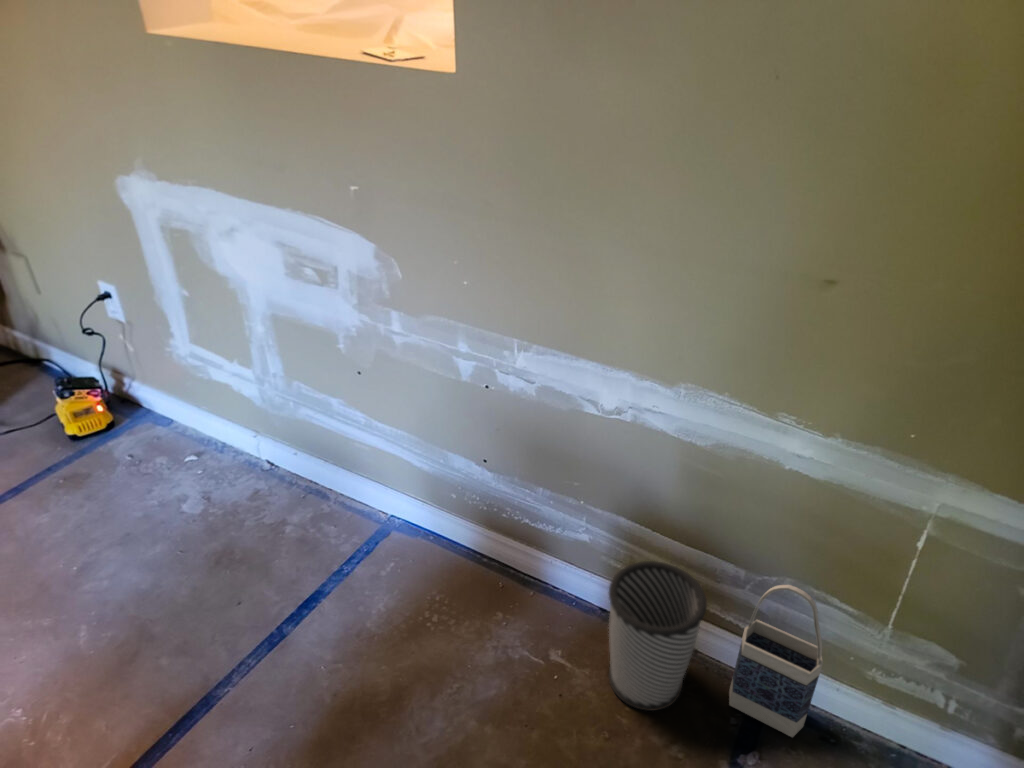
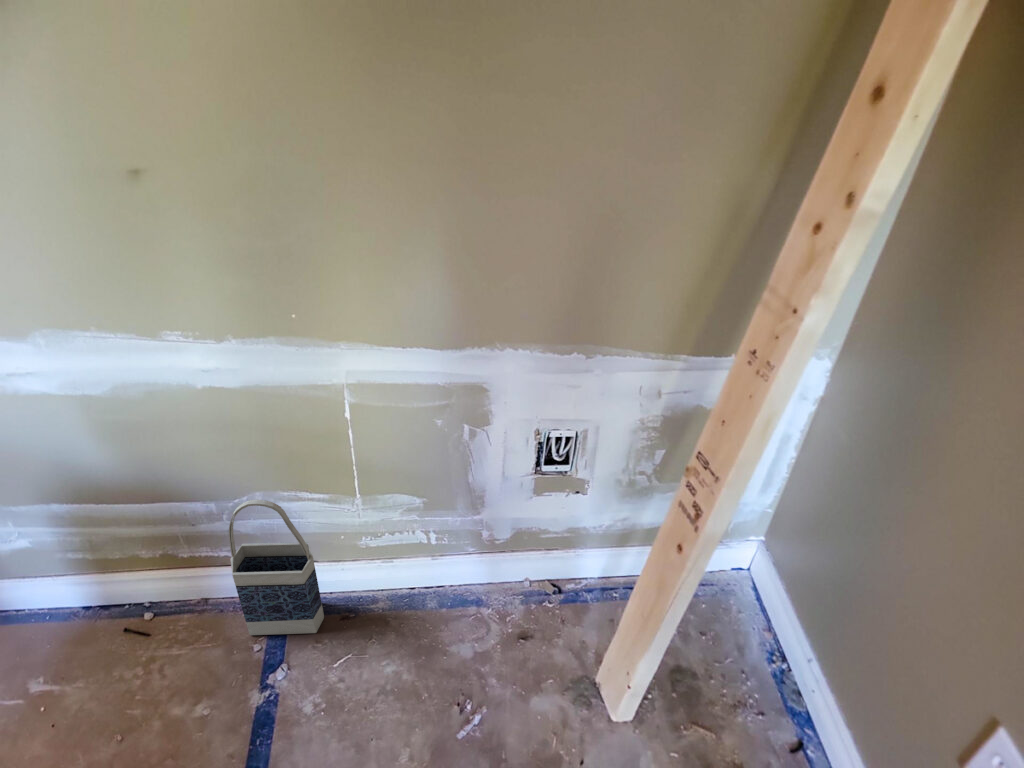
wastebasket: present [609,561,707,711] -> none [52,530,197,695]

